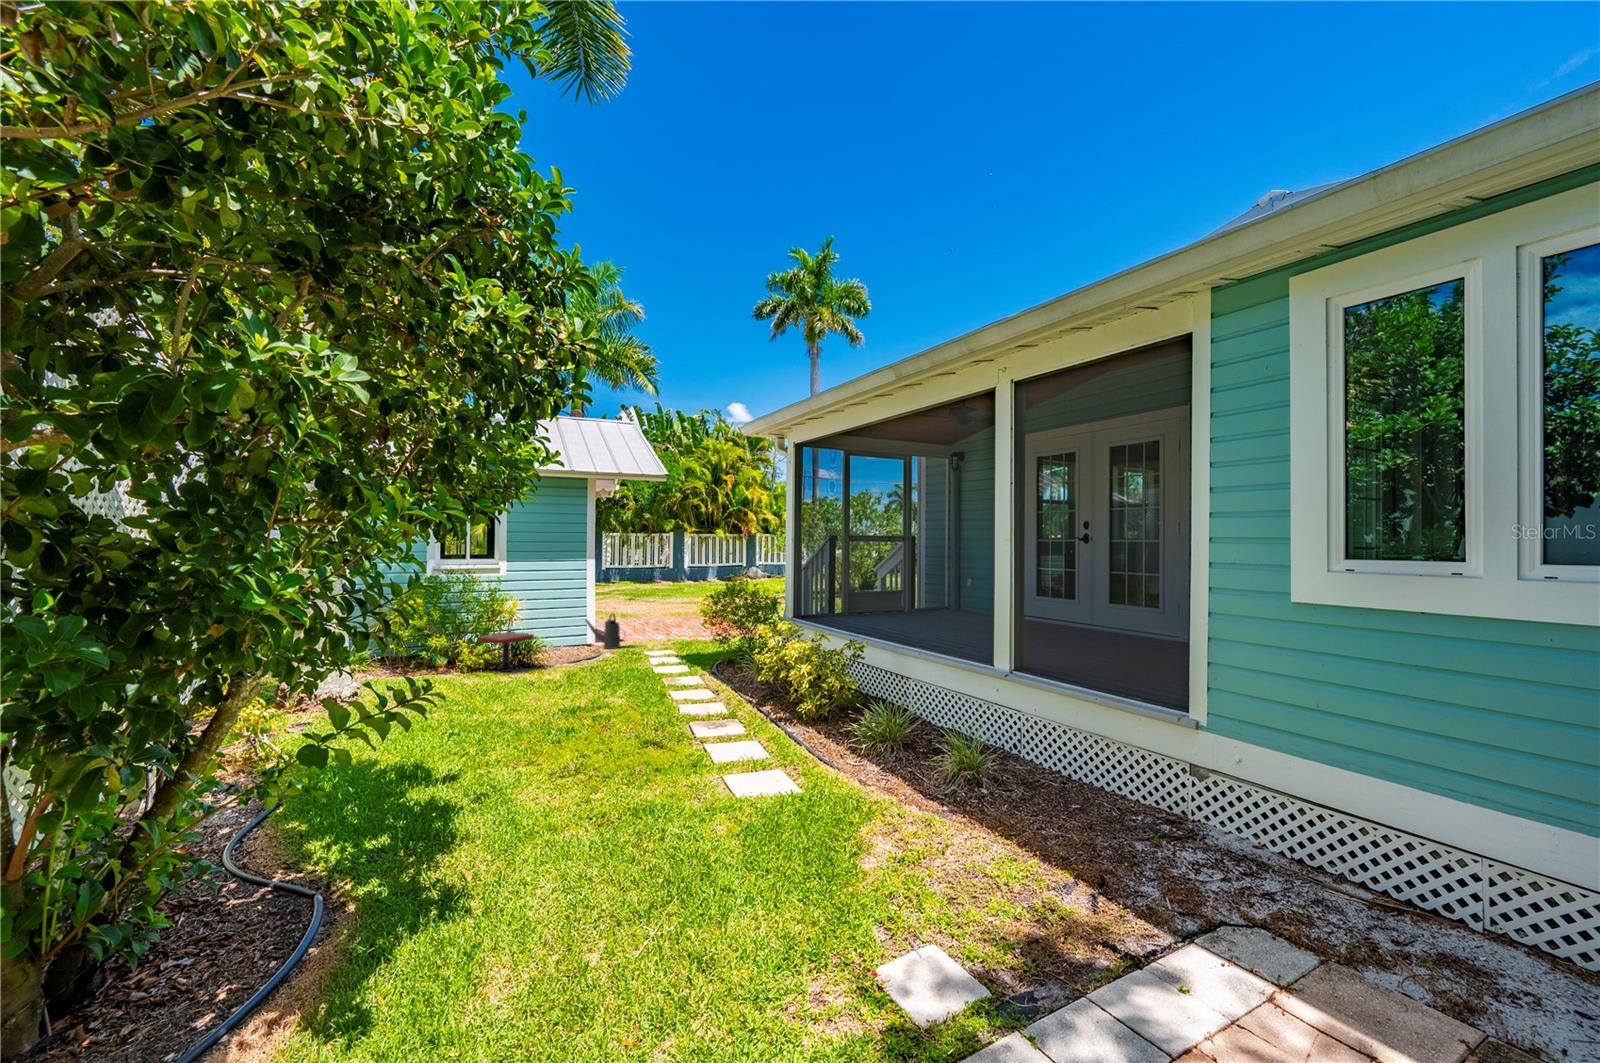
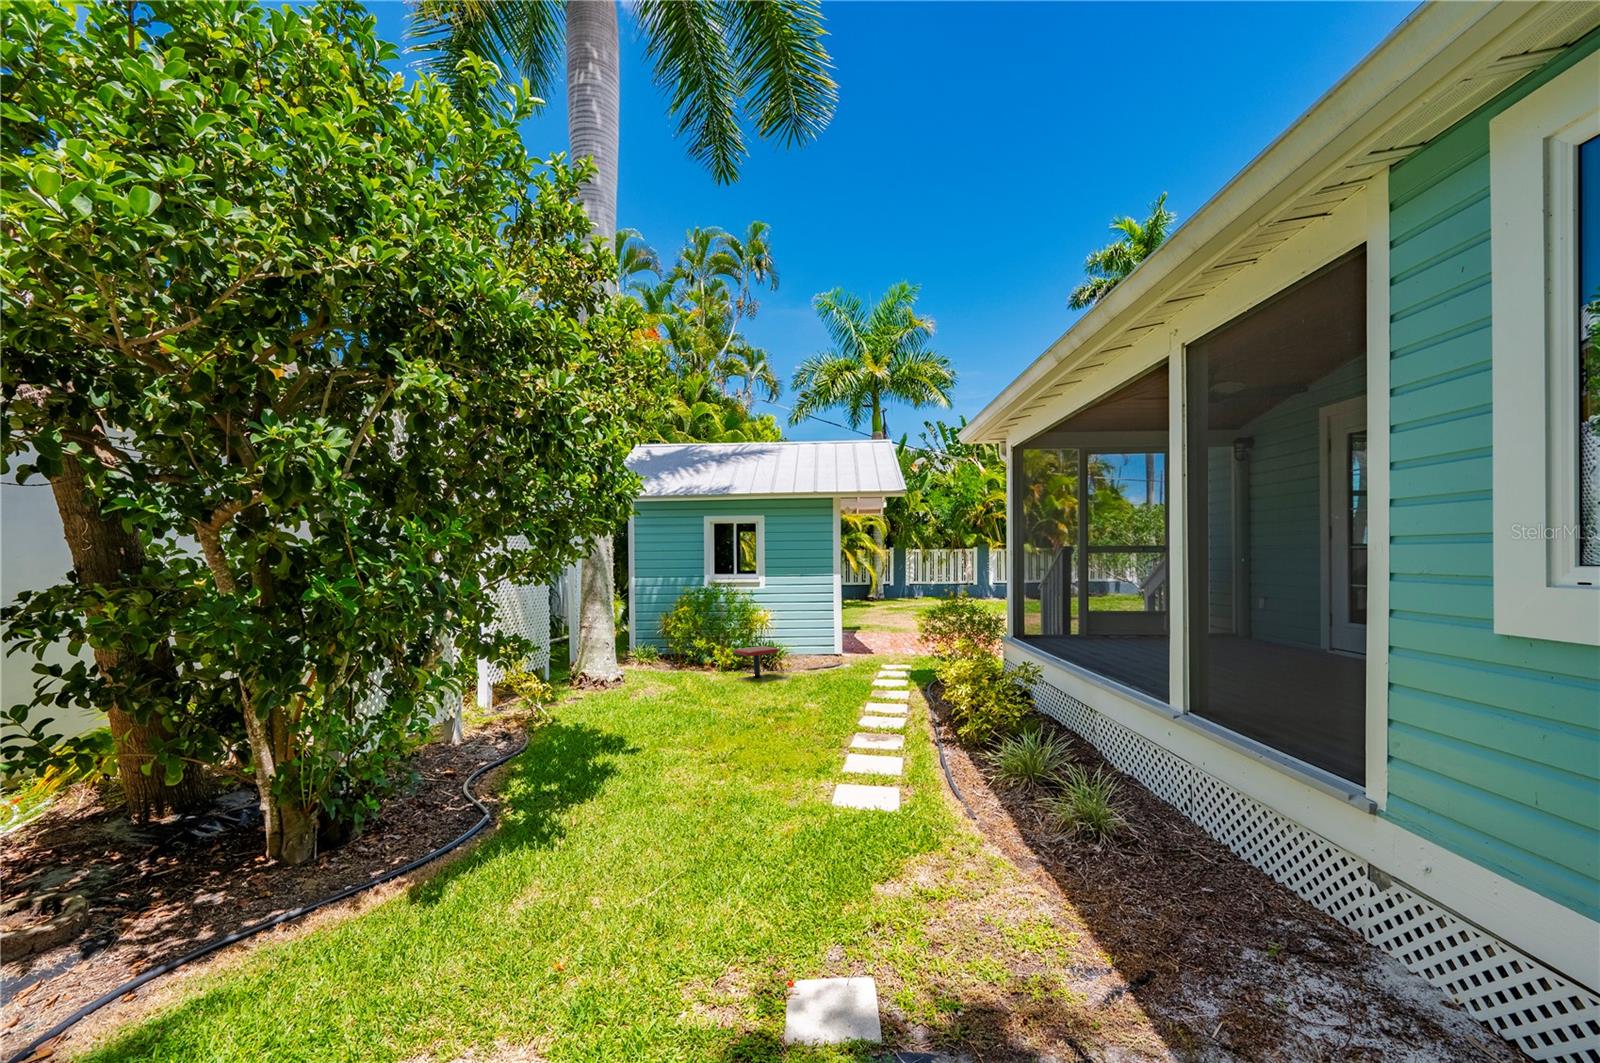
watering can: present [586,614,621,649] -> none [836,630,871,664]

